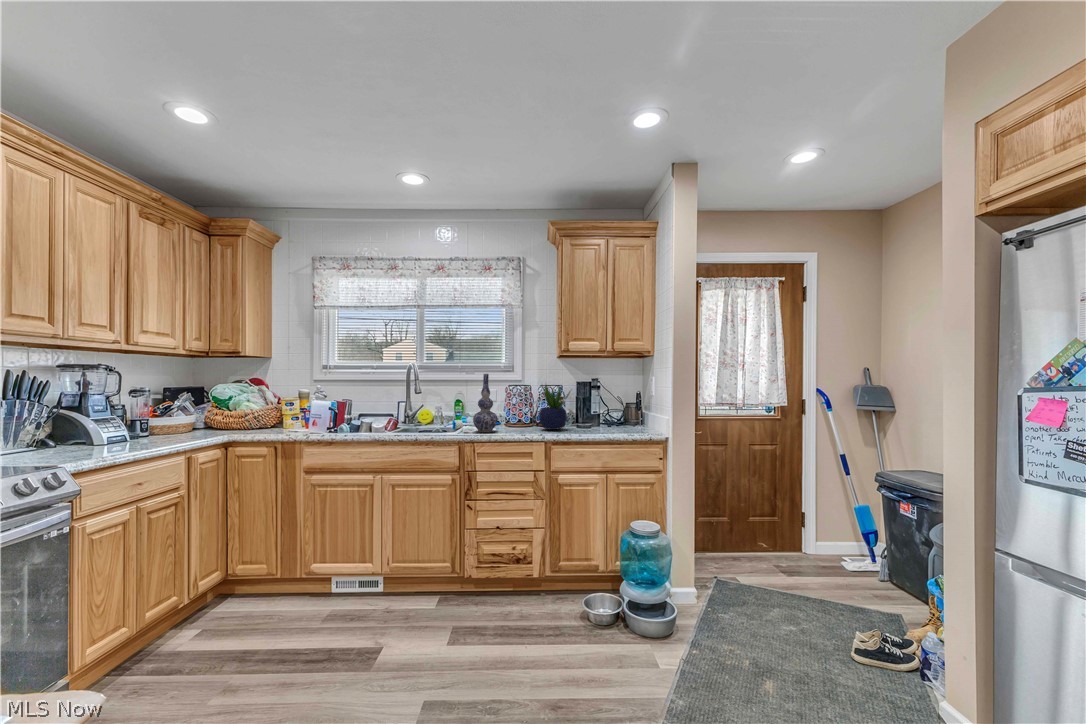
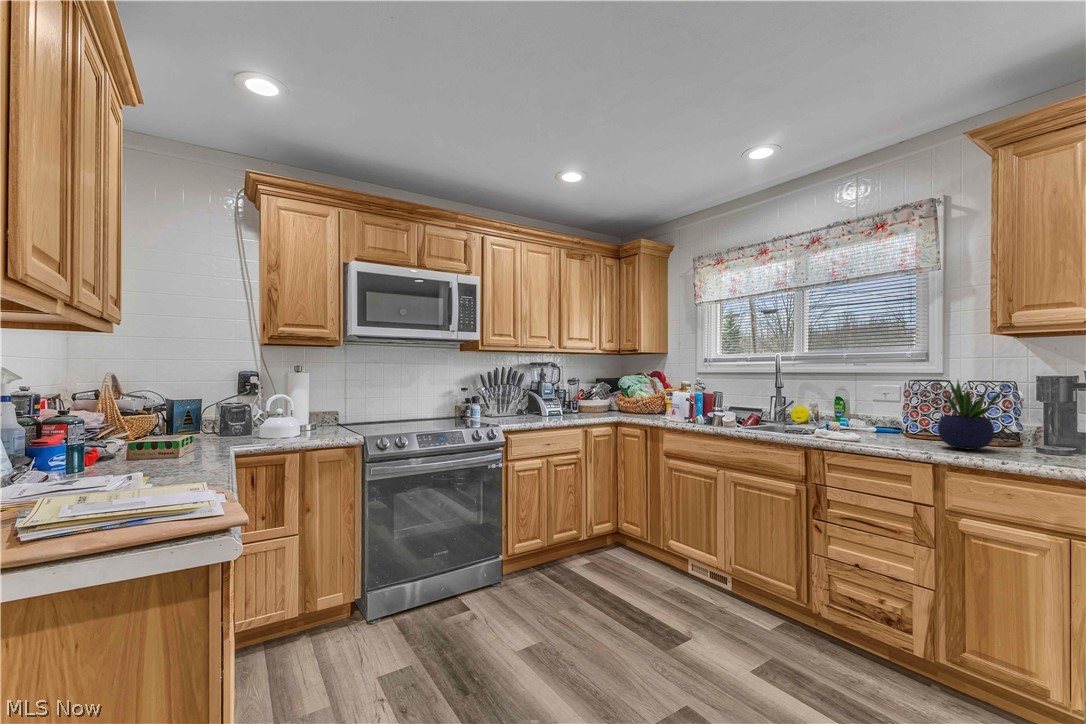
vase: present [473,374,498,432] -> none [831,366,868,440]

